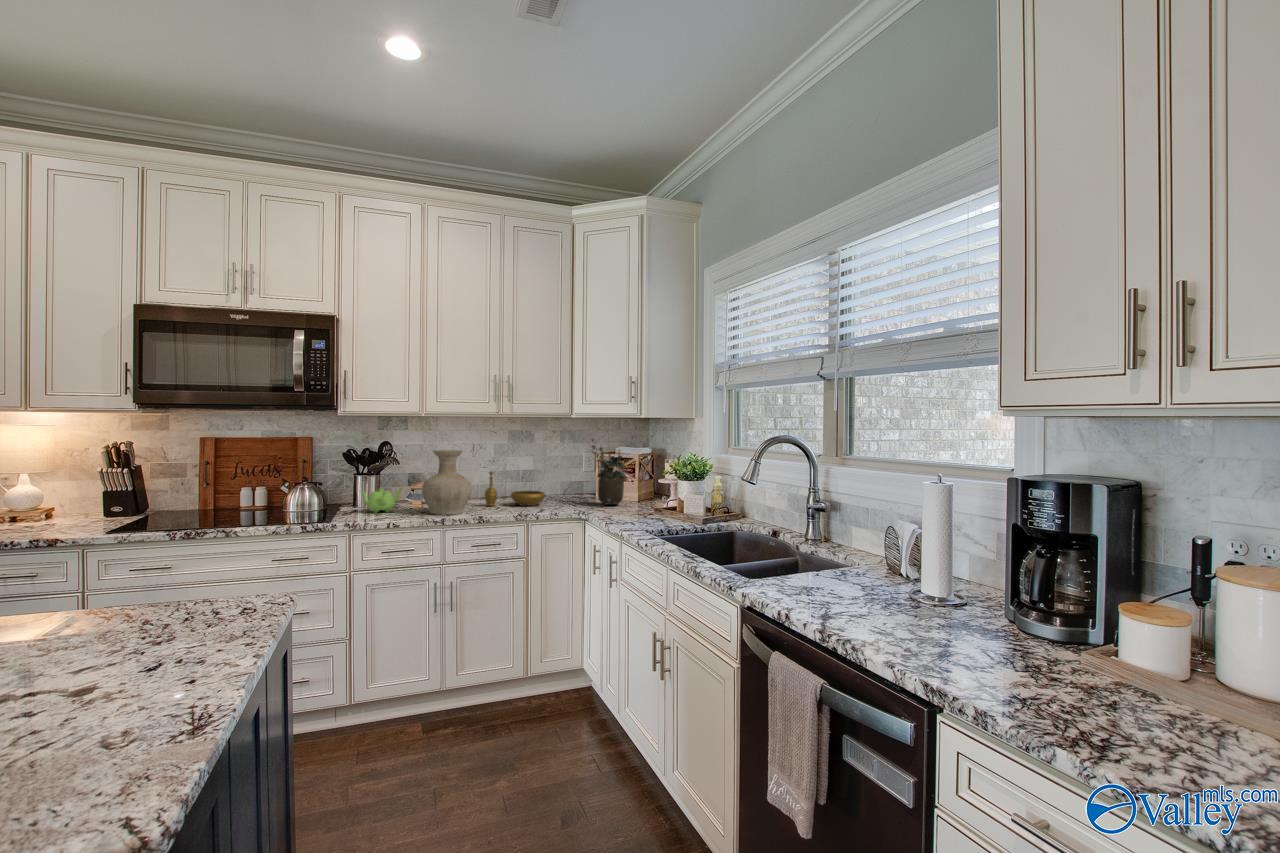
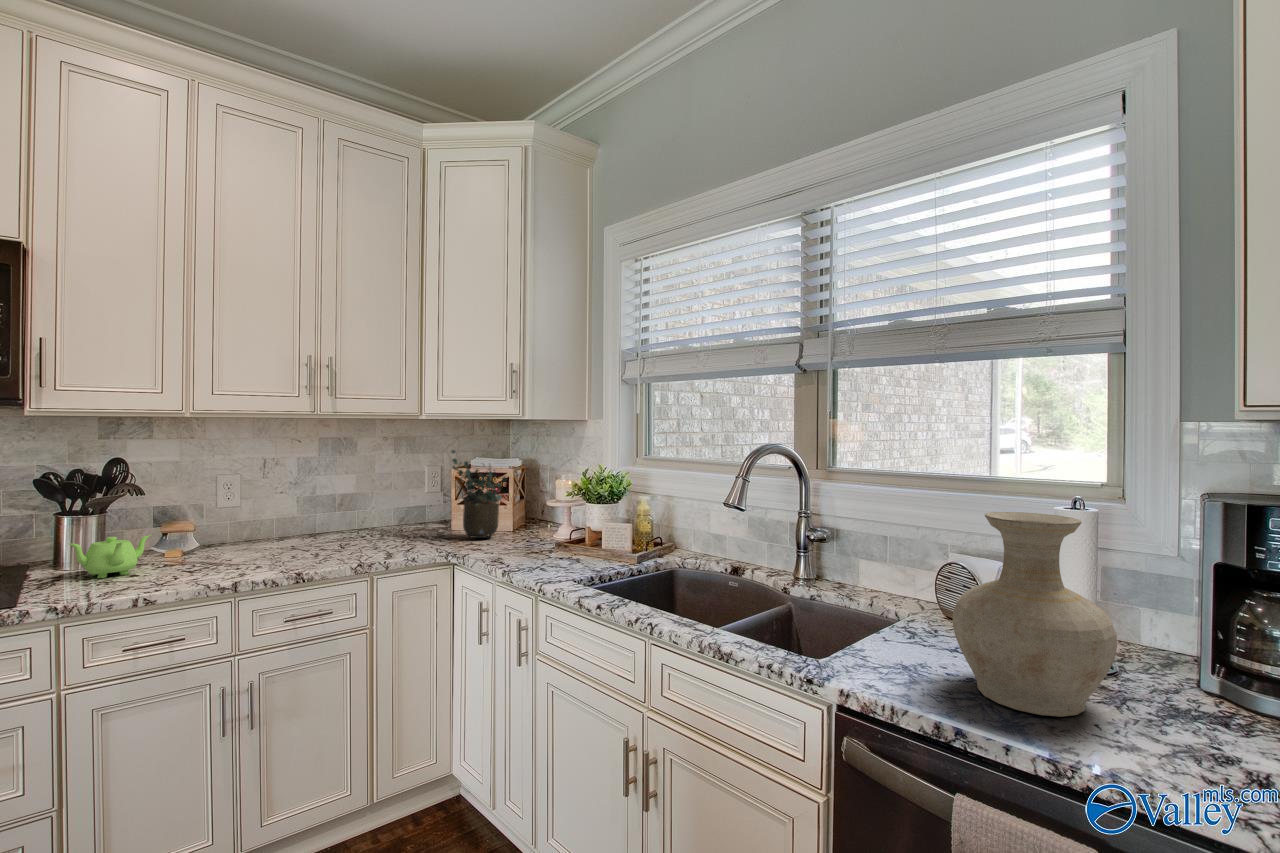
vase: present [422,450,472,515] -> present [953,512,1117,717]
decorative bowl: present [485,471,545,506] -> none [292,499,387,550]

